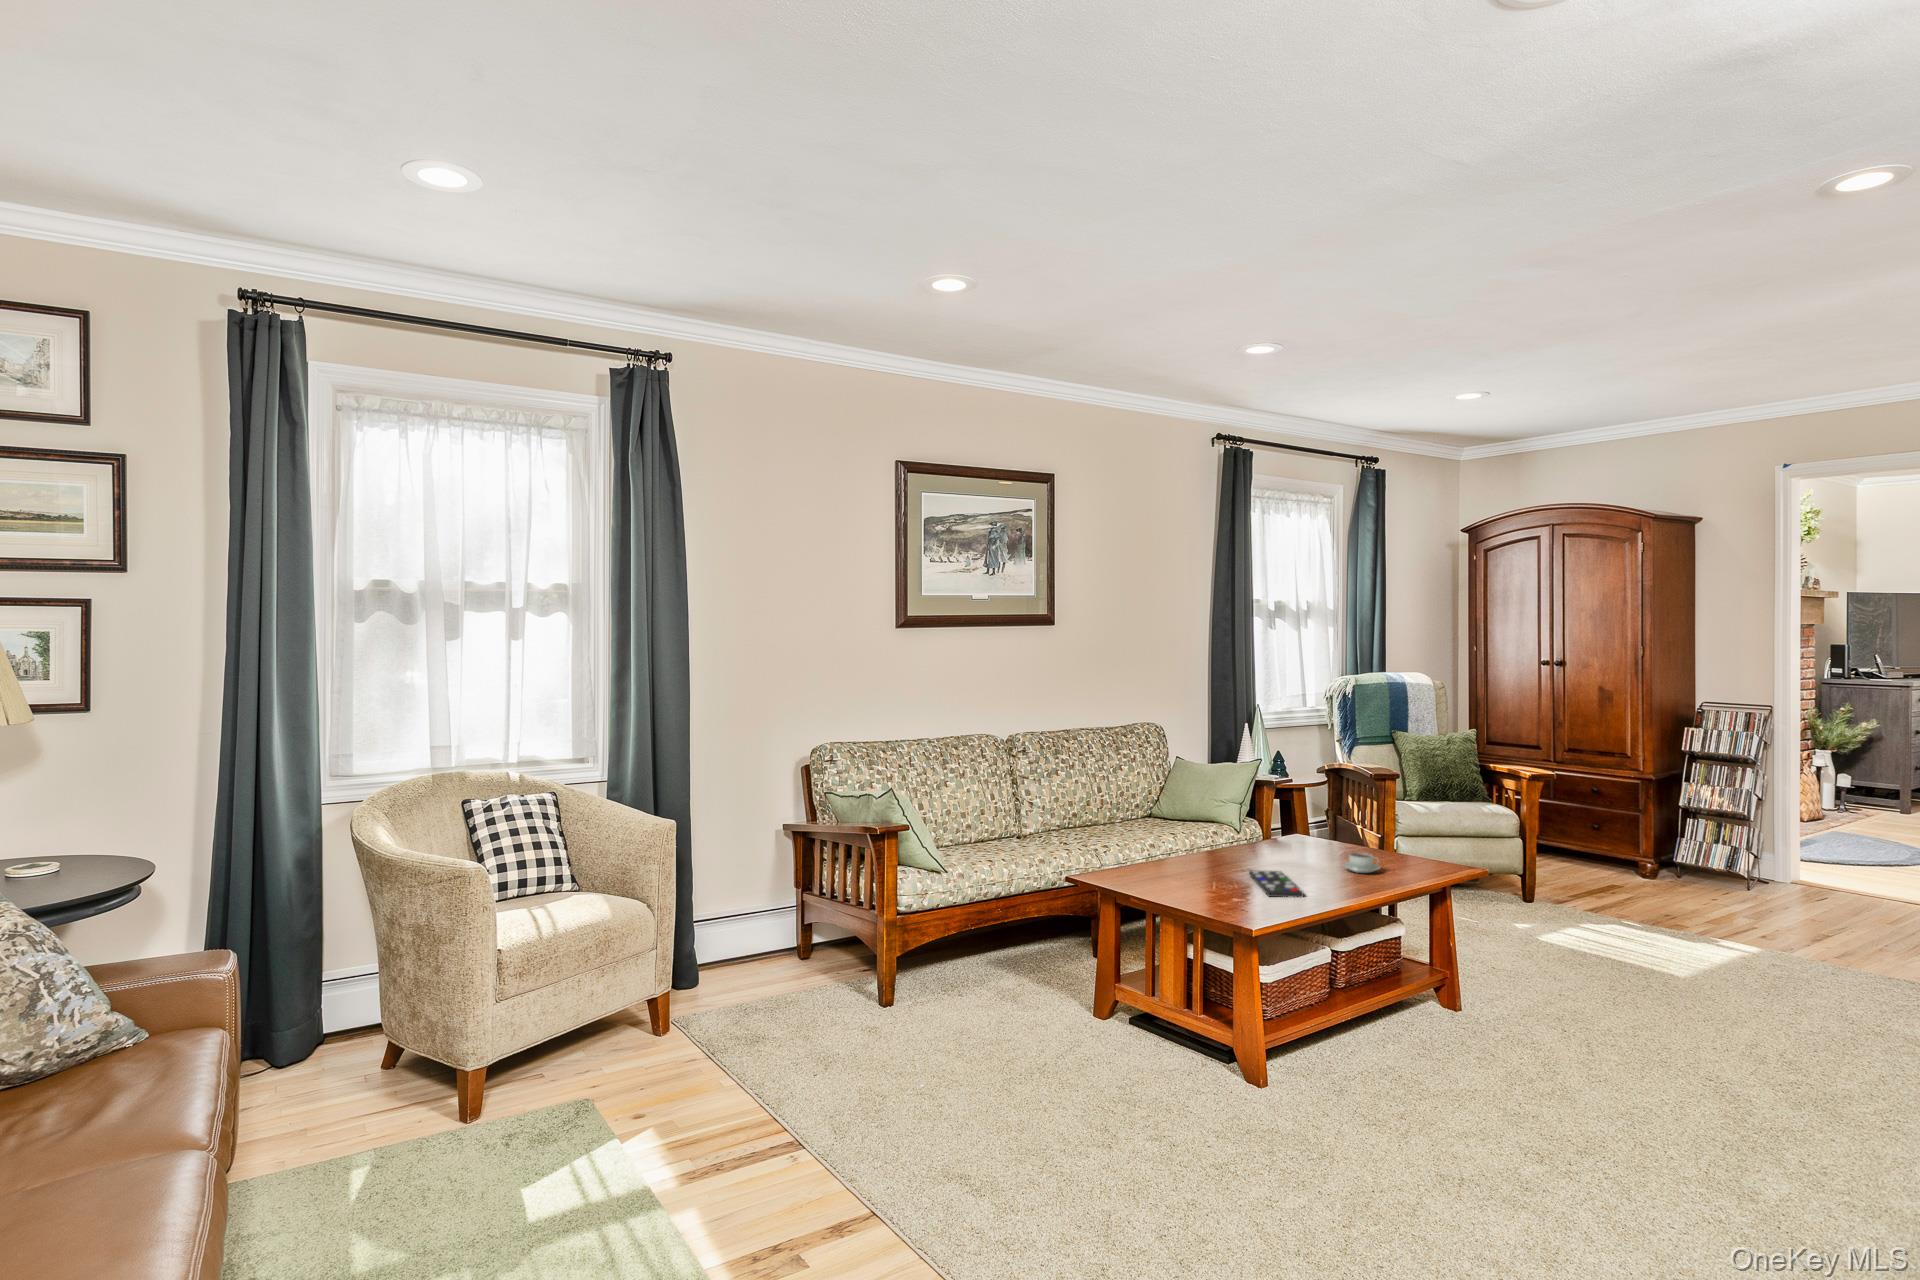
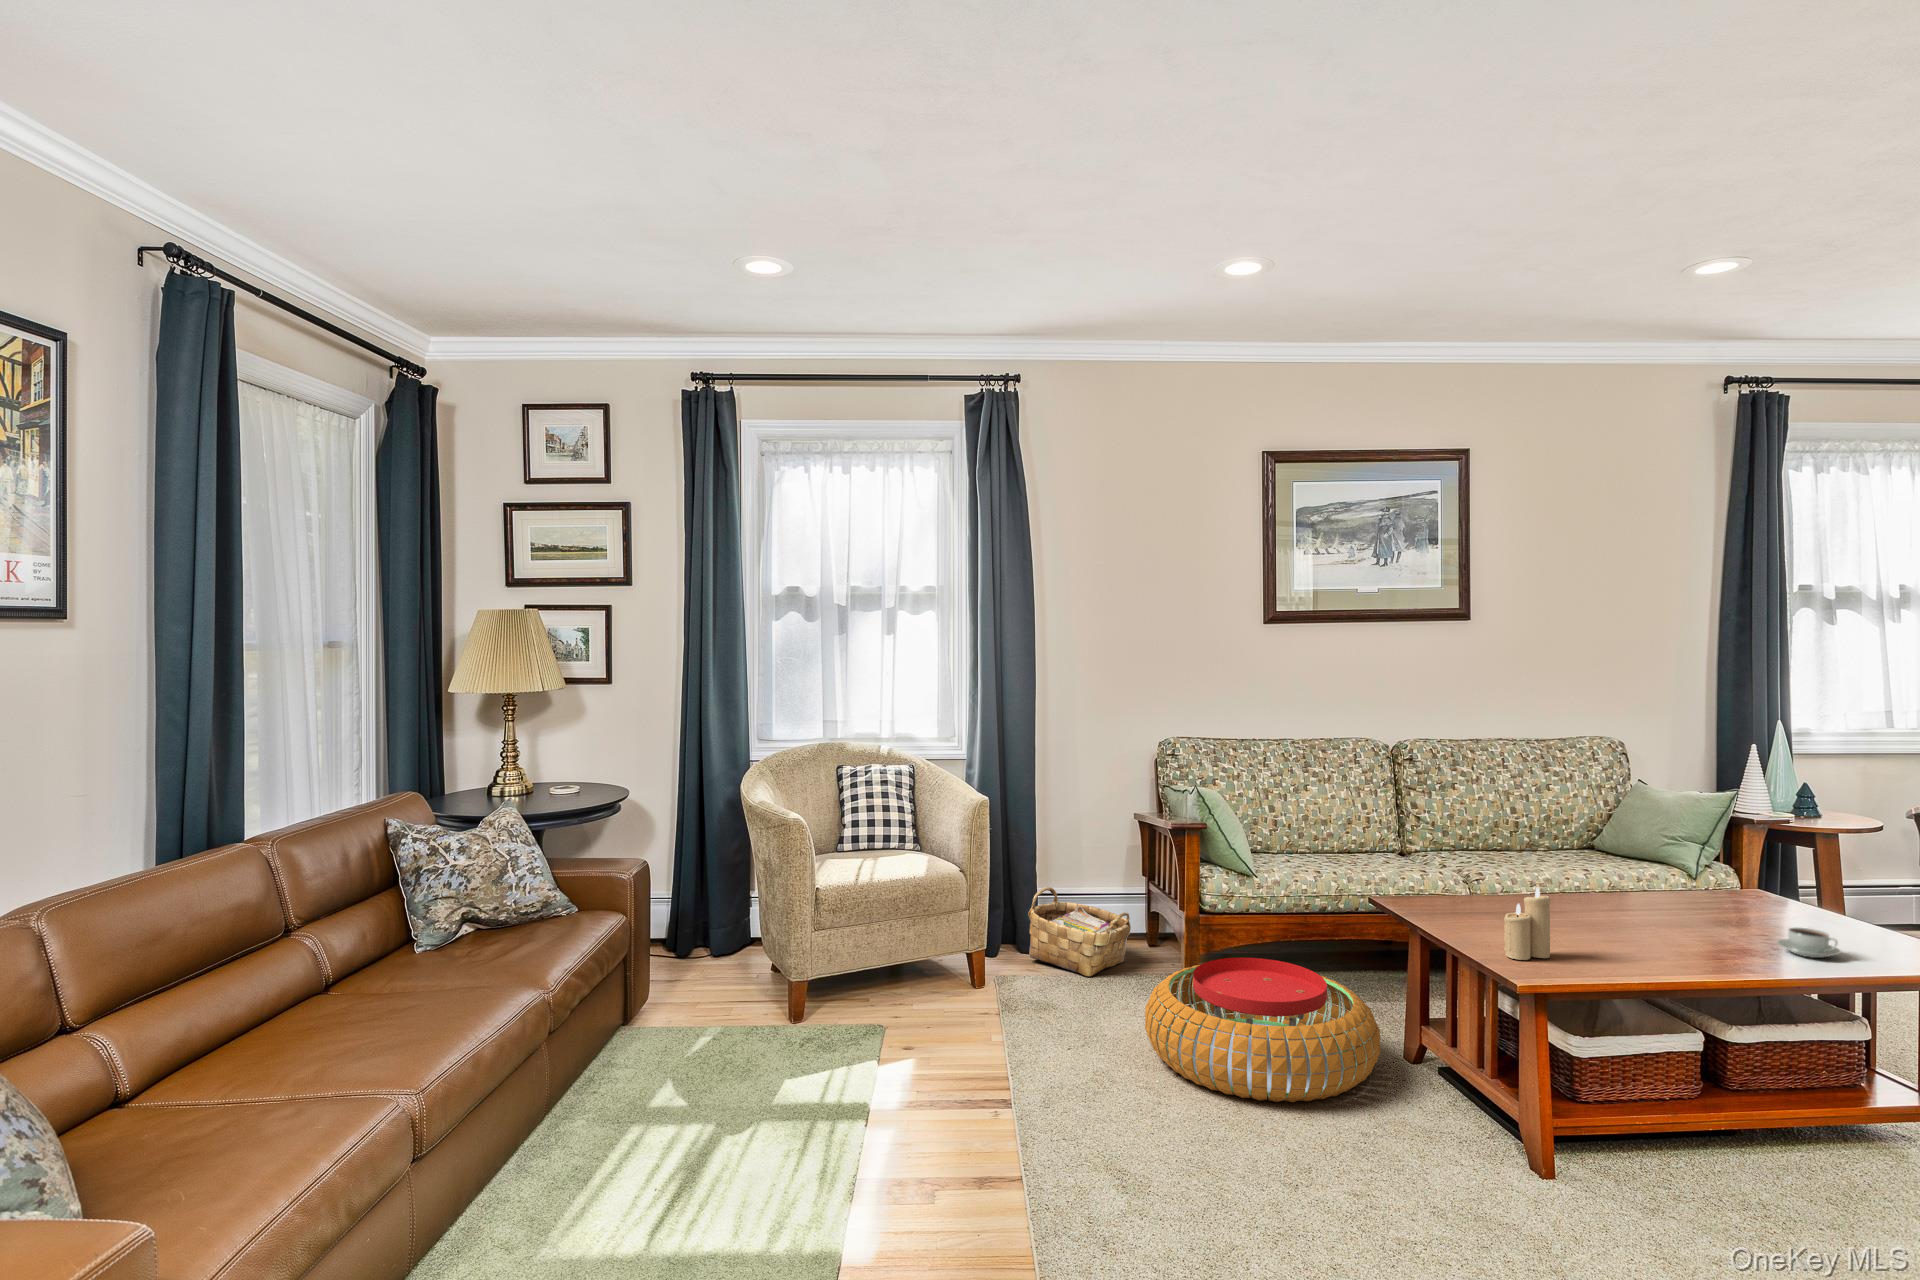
candle: none [1202,844,1232,905] -> present [1504,887,1550,960]
remote control: present [1249,870,1304,897] -> none [1609,928,1668,971]
woven basket: none [696,909,806,995] -> present [1028,887,1131,977]
pouf: none [880,943,1093,1077] -> present [1145,958,1380,1102]

